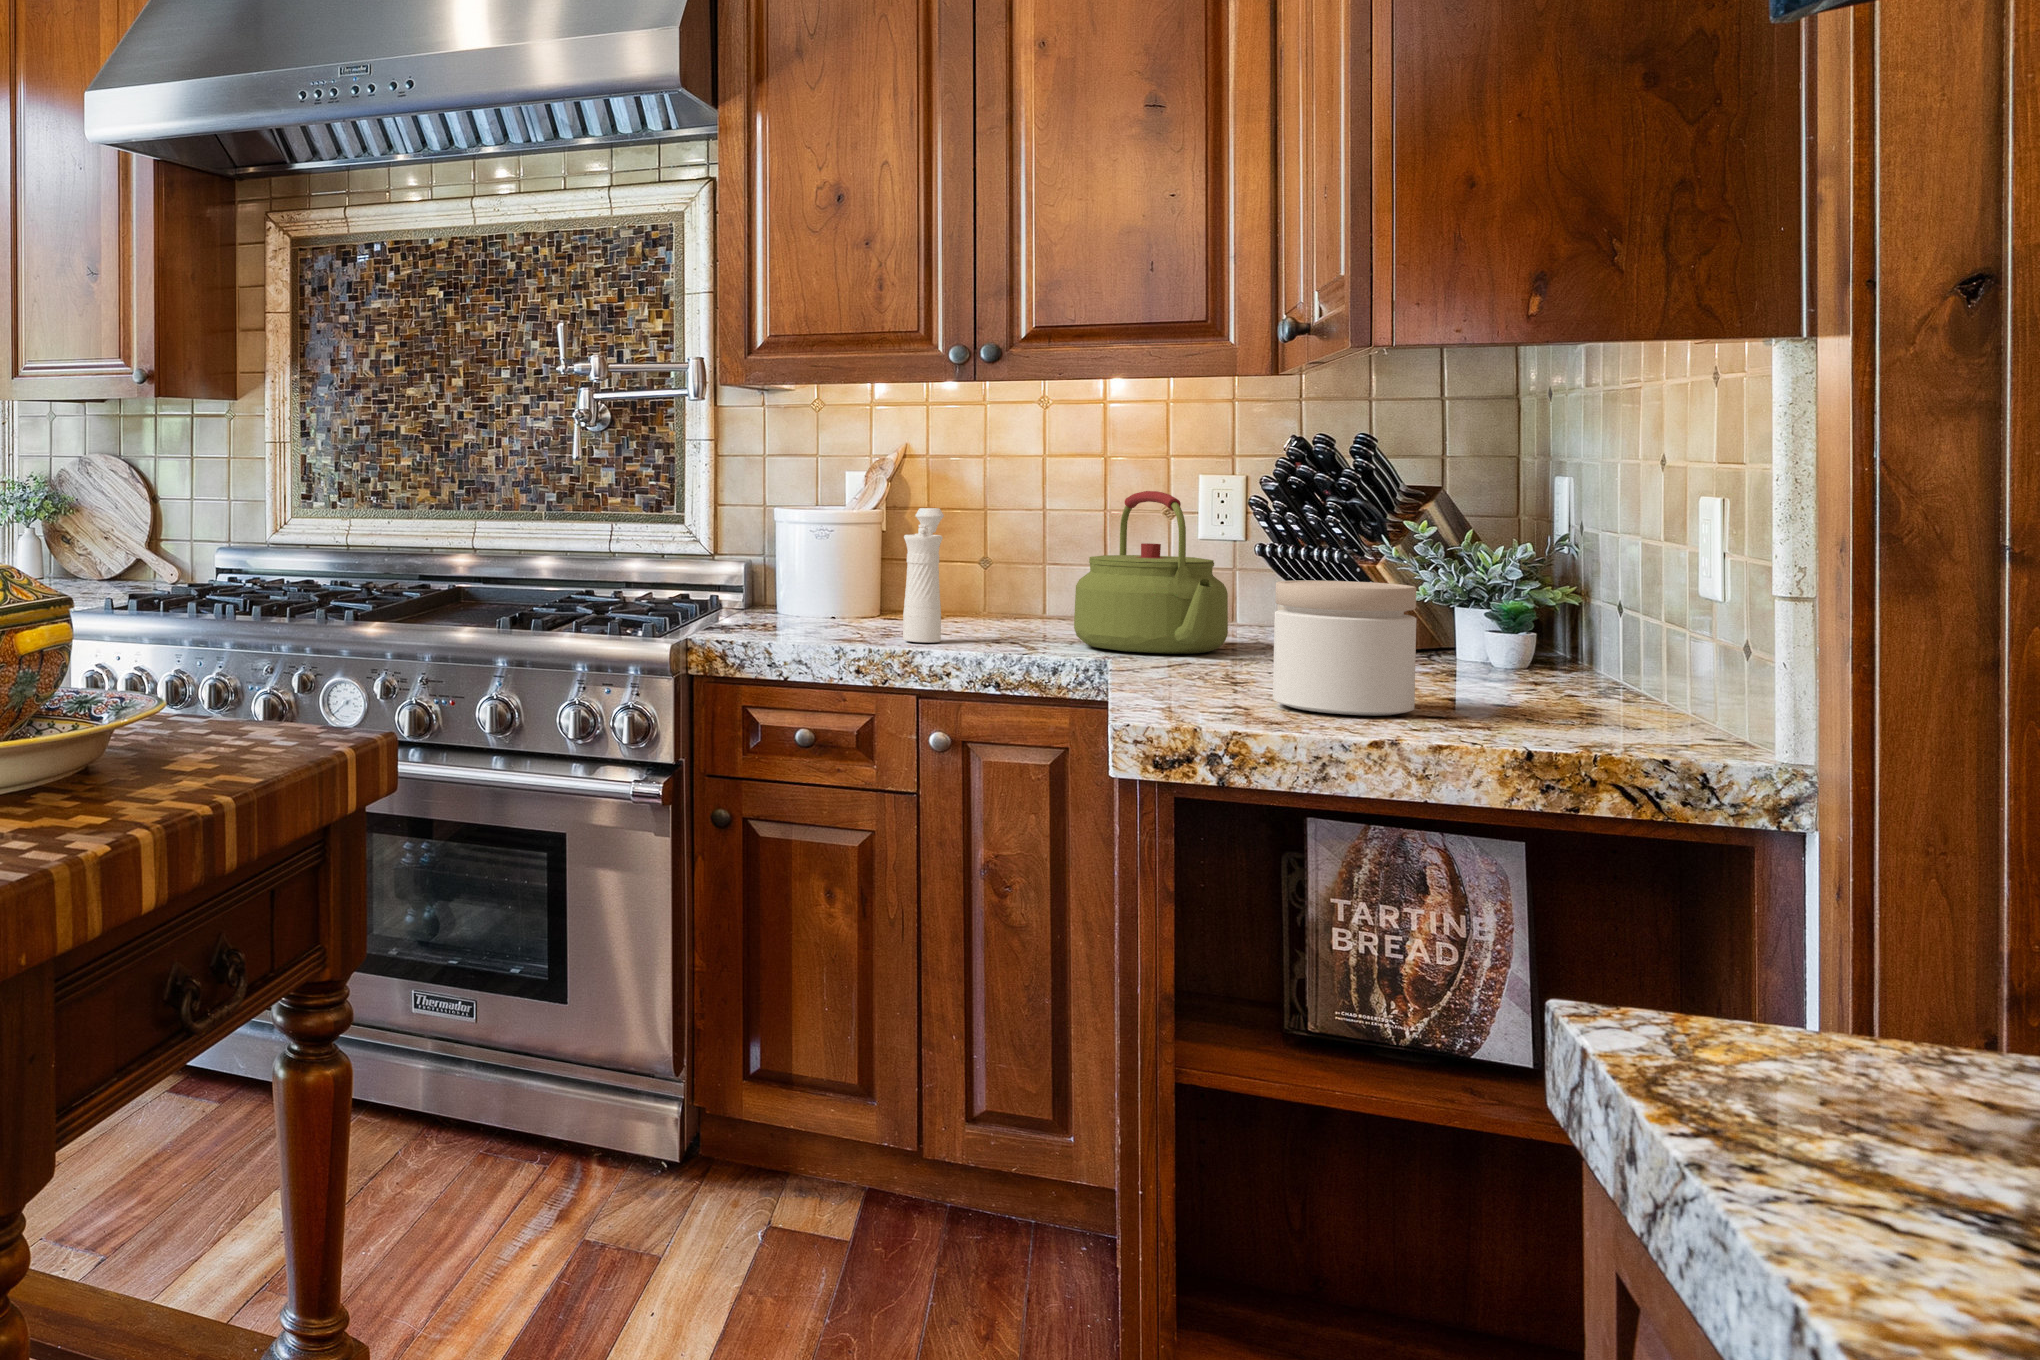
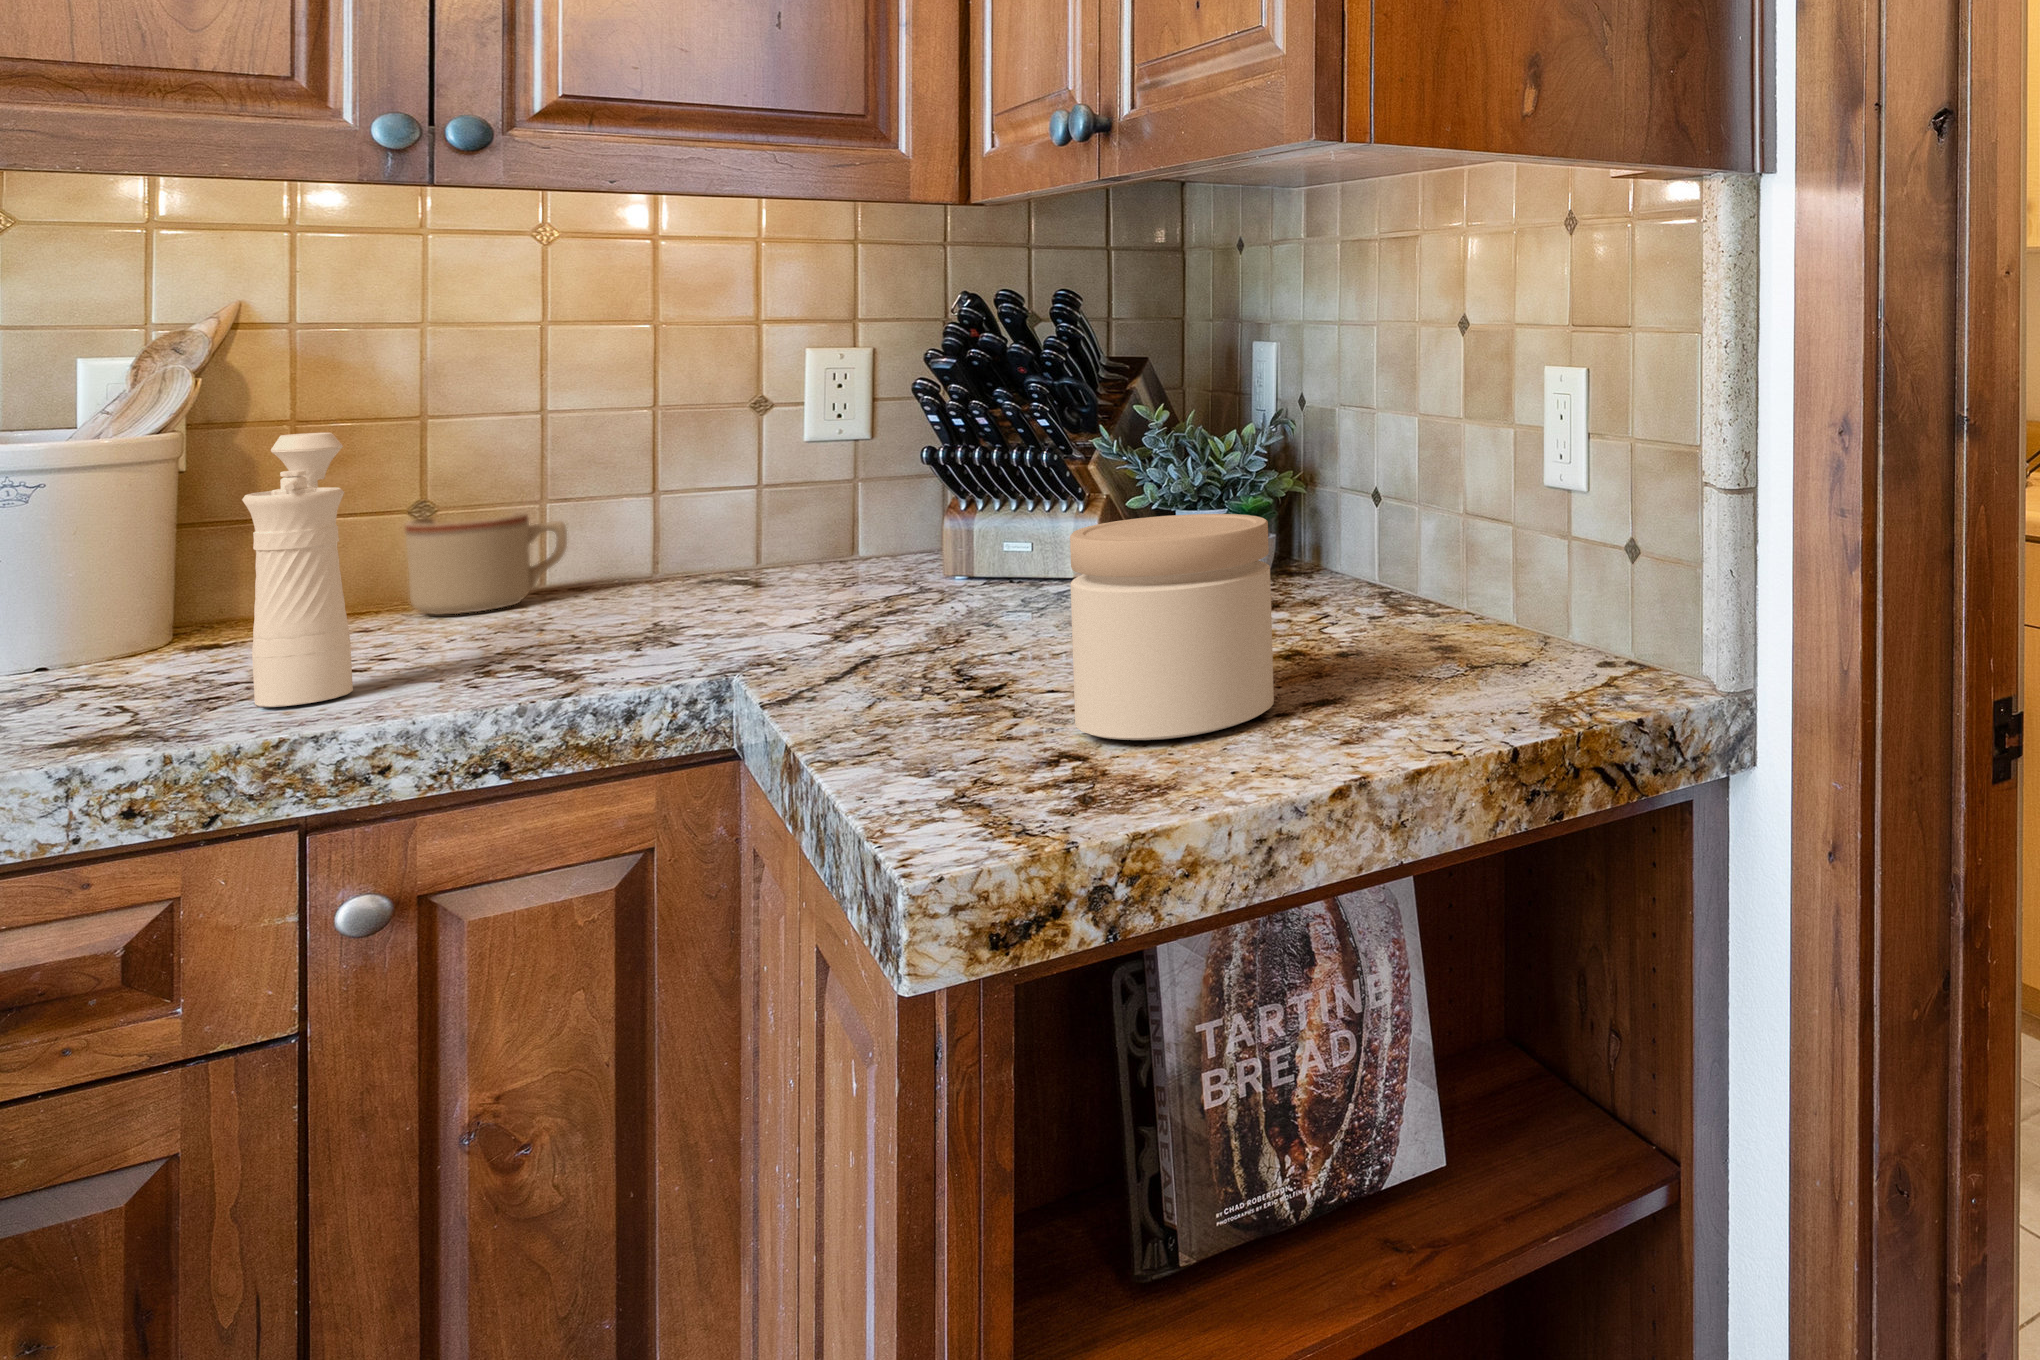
kettle: present [1074,491,1228,654] -> none [641,382,902,648]
mug: none [970,566,1049,623] -> present [405,511,567,614]

